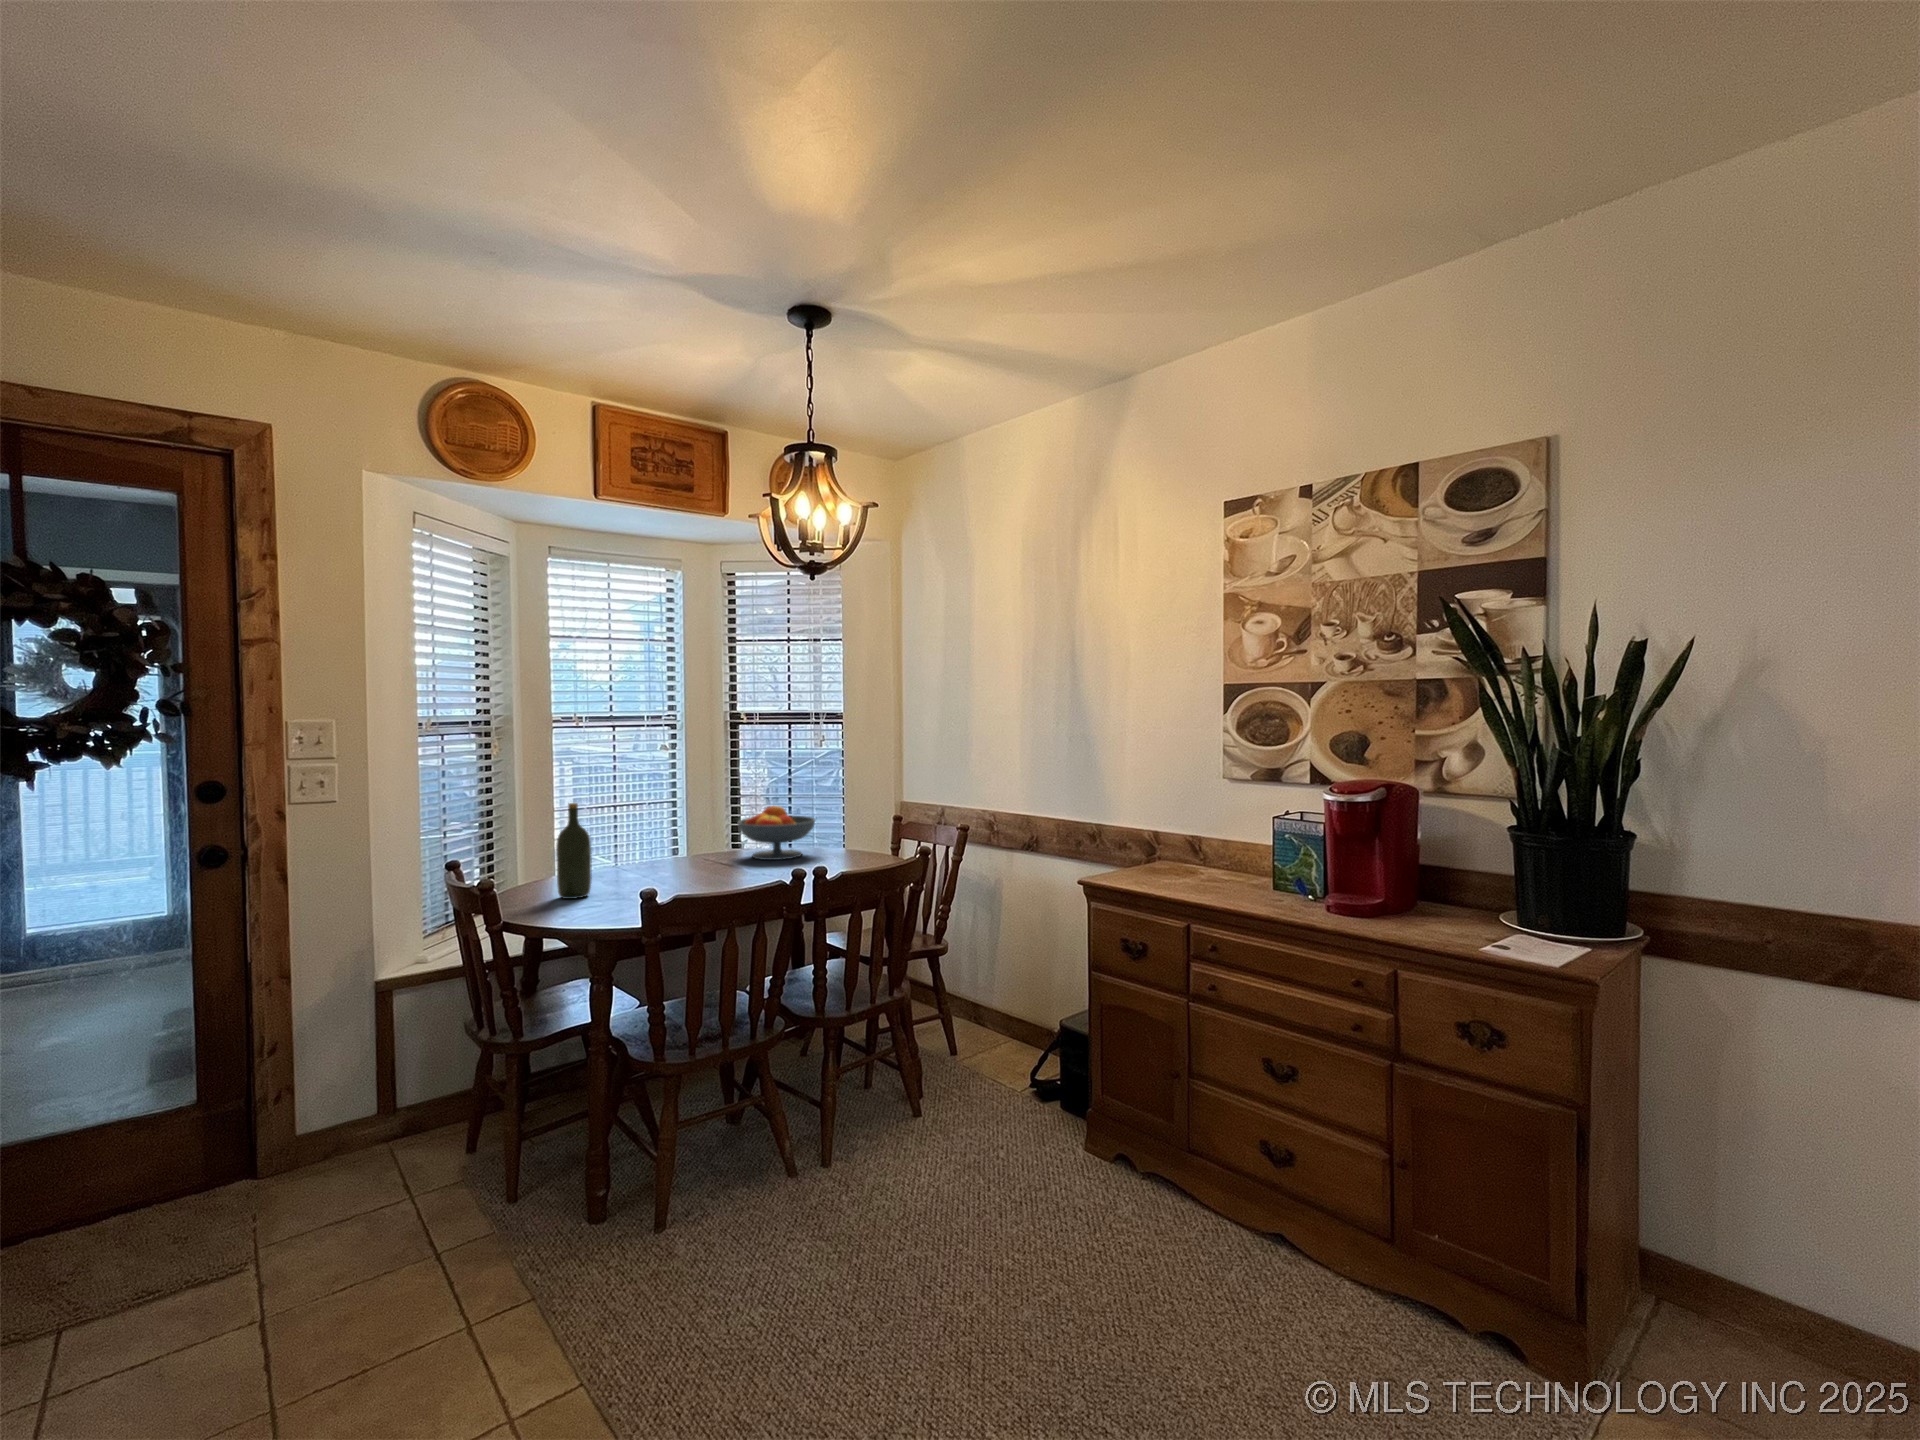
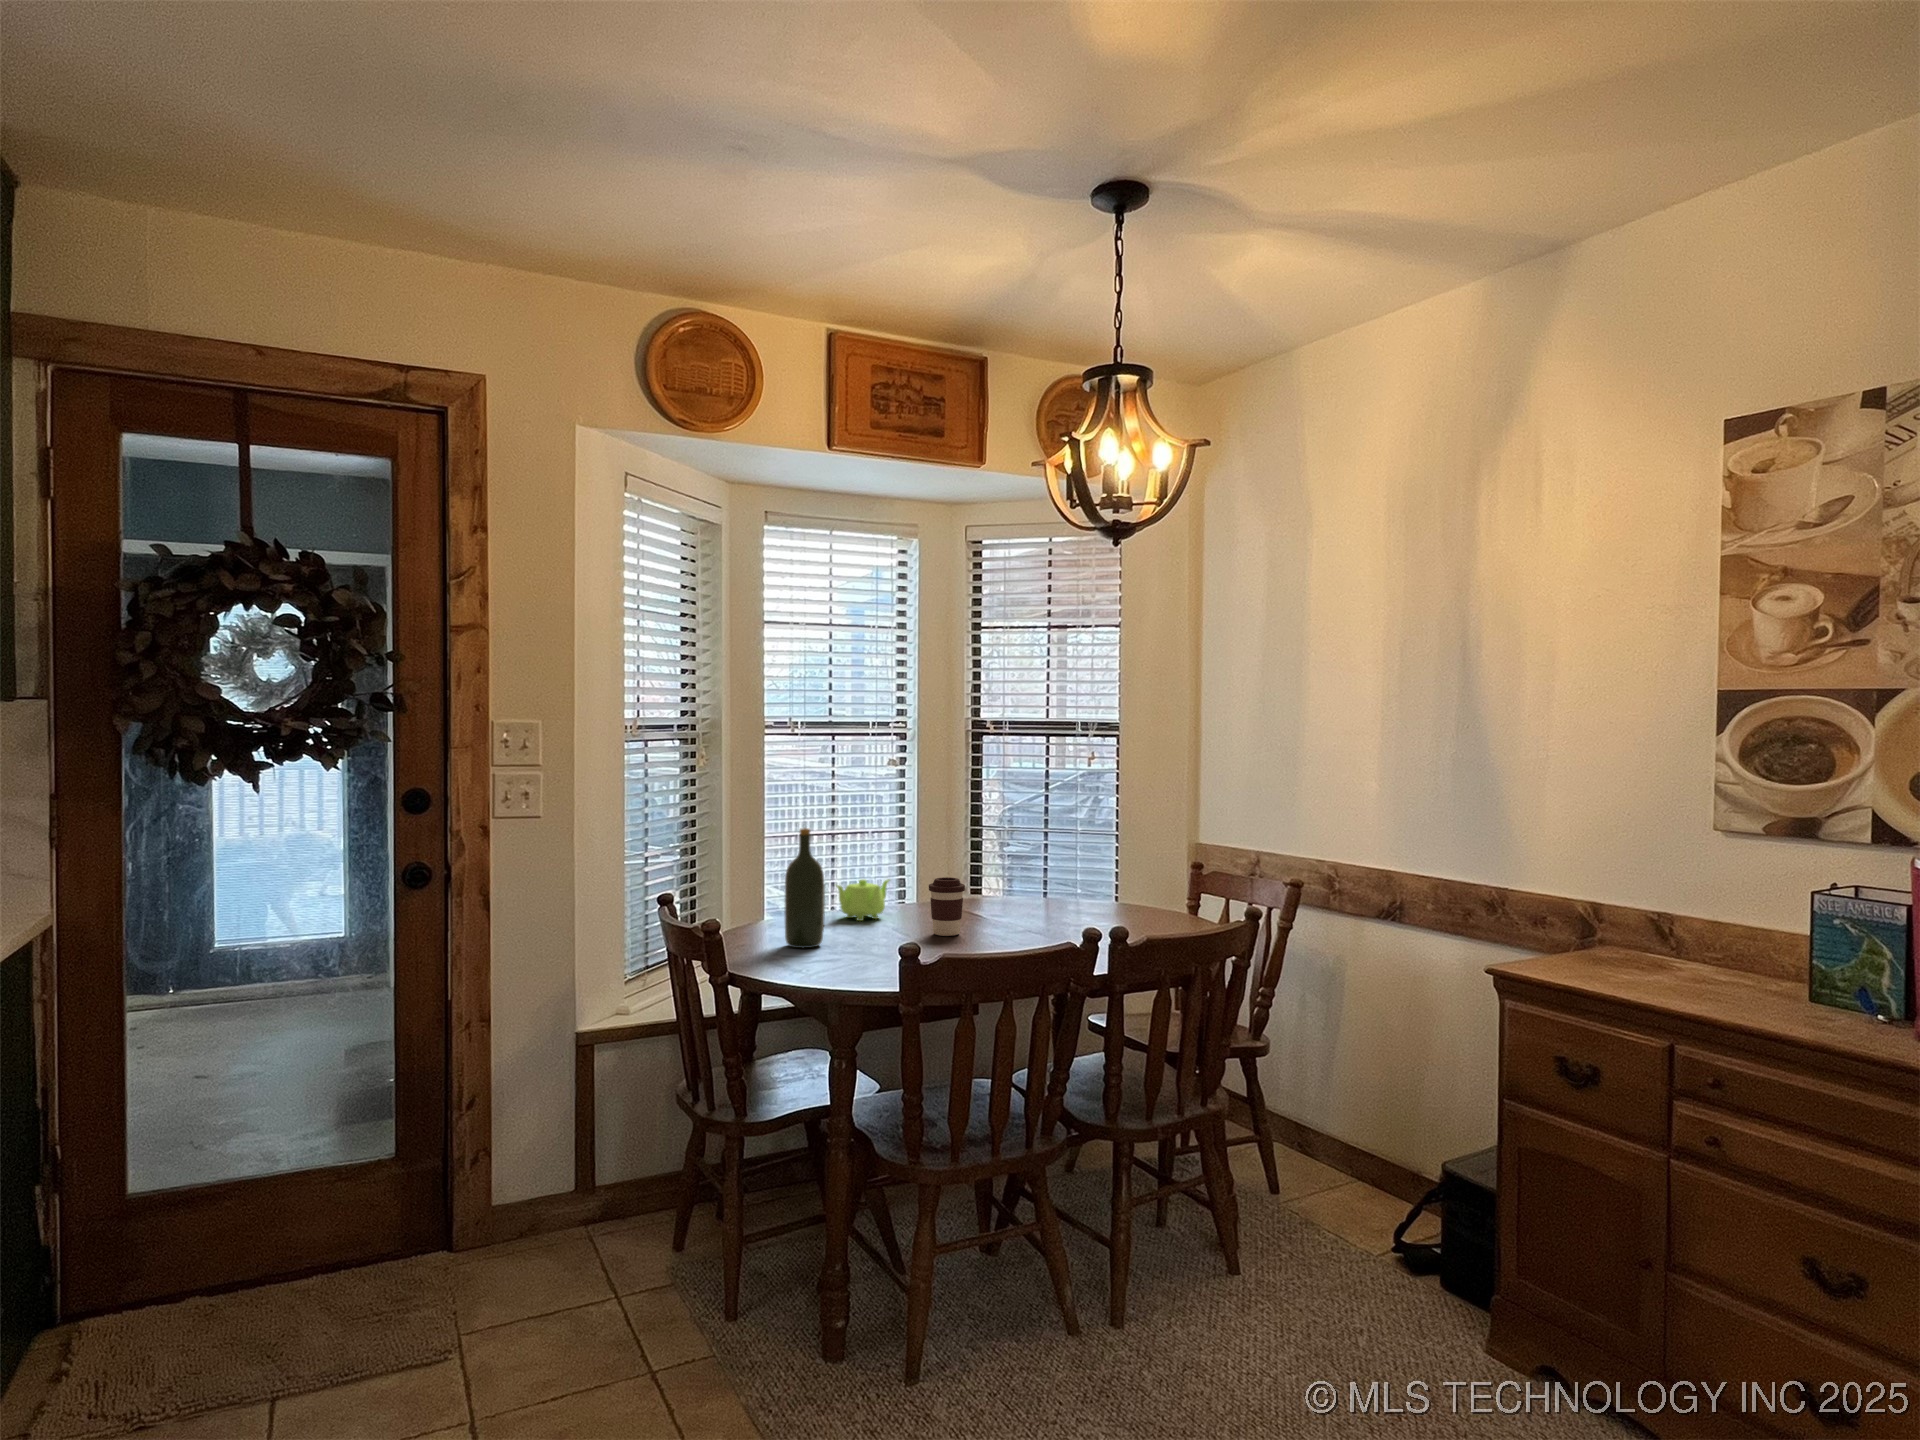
fruit bowl: present [738,806,815,860] -> none [989,841,1091,913]
coffee cup: none [681,836,711,882] -> present [929,877,965,936]
teapot: none [606,840,655,874] -> present [837,879,889,921]

